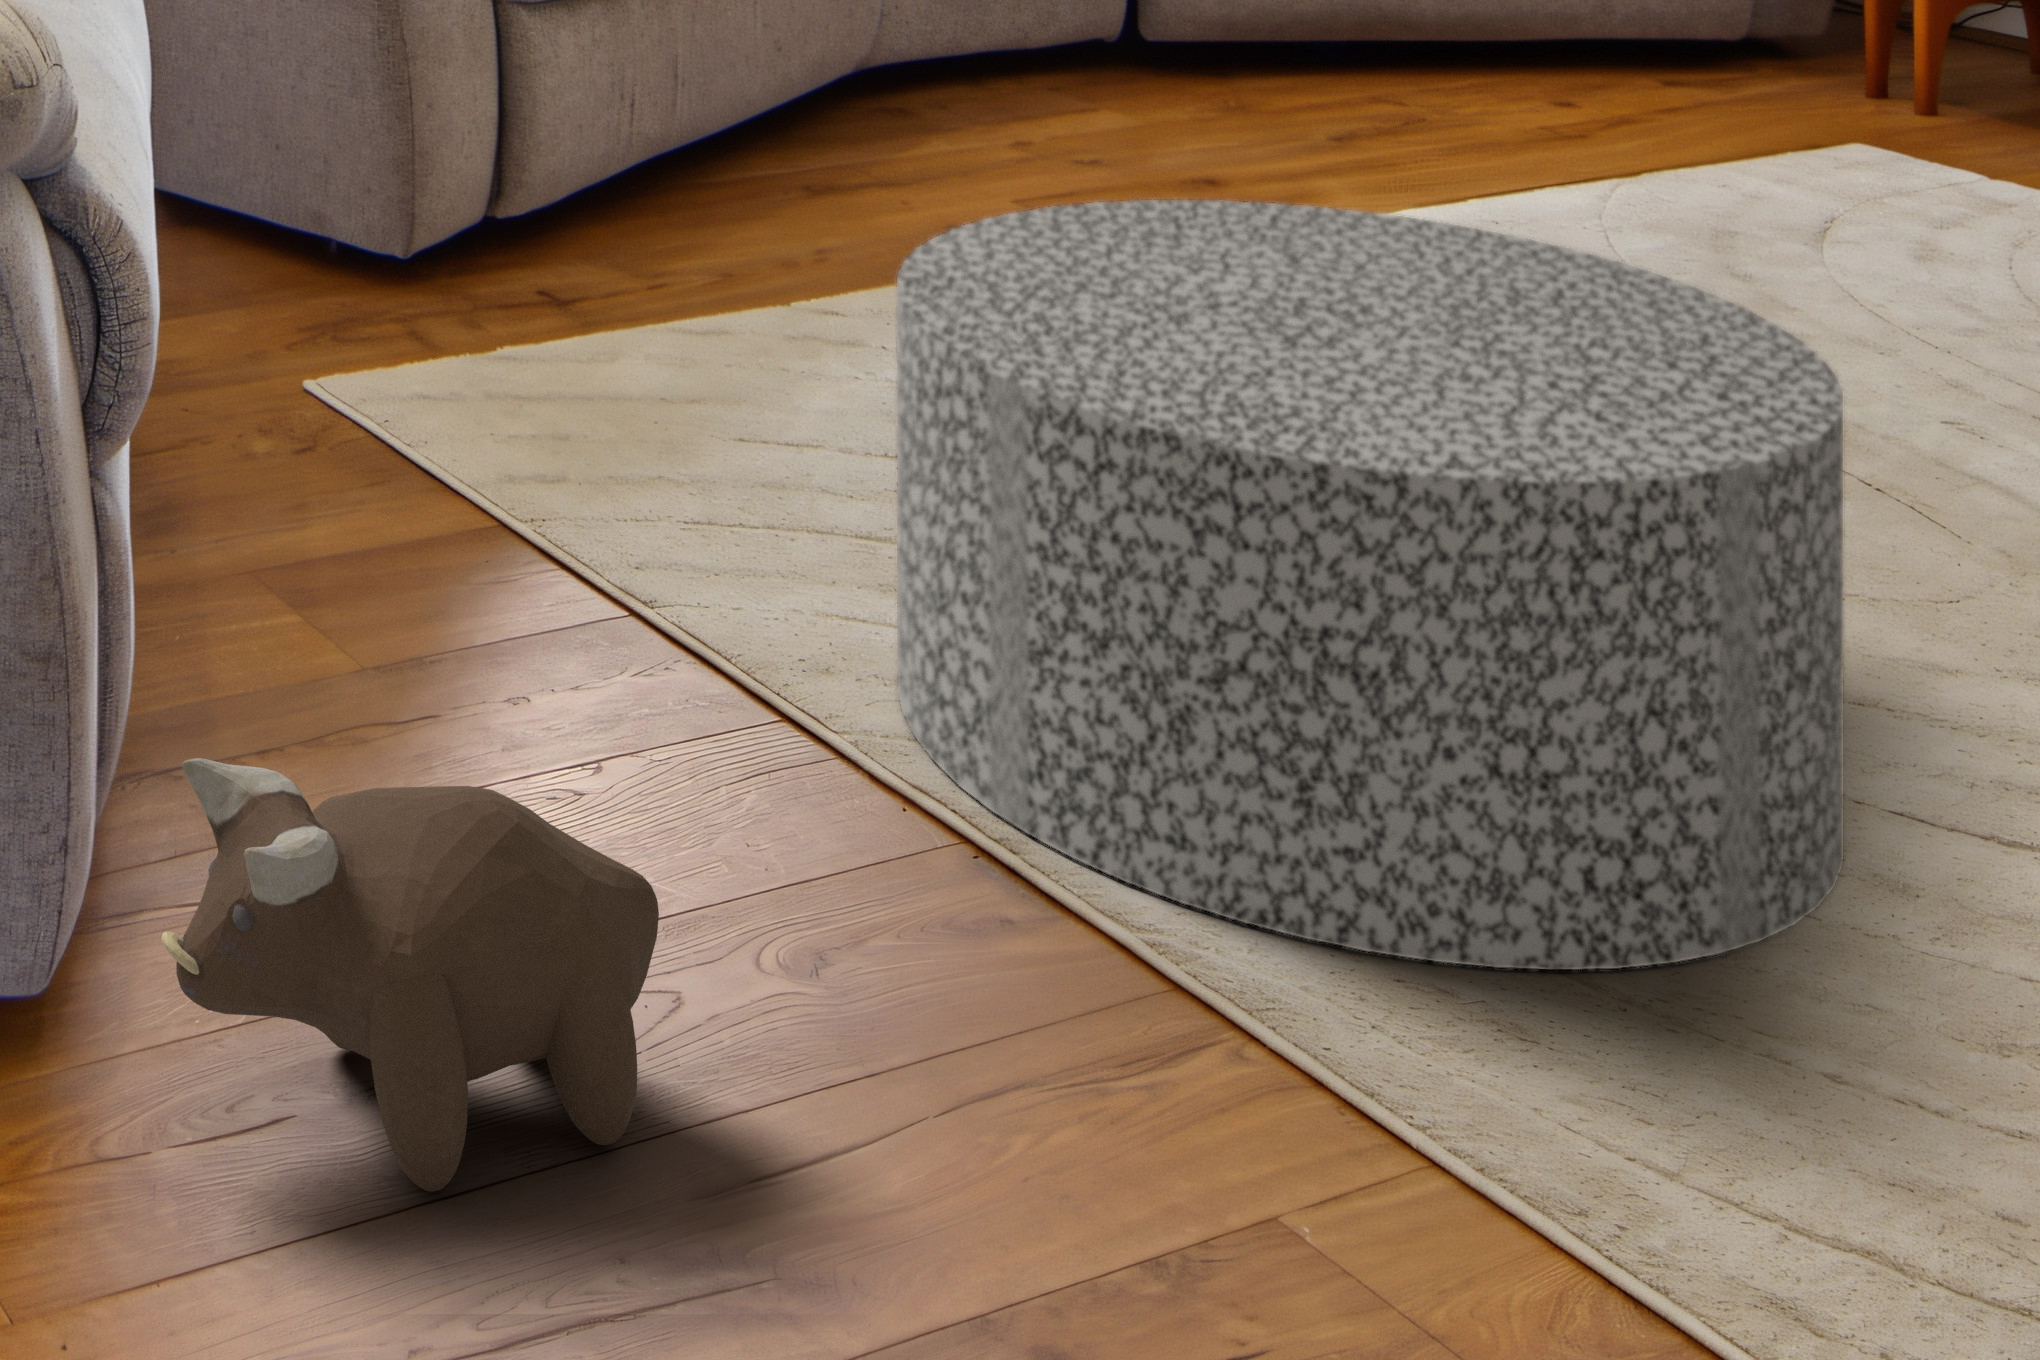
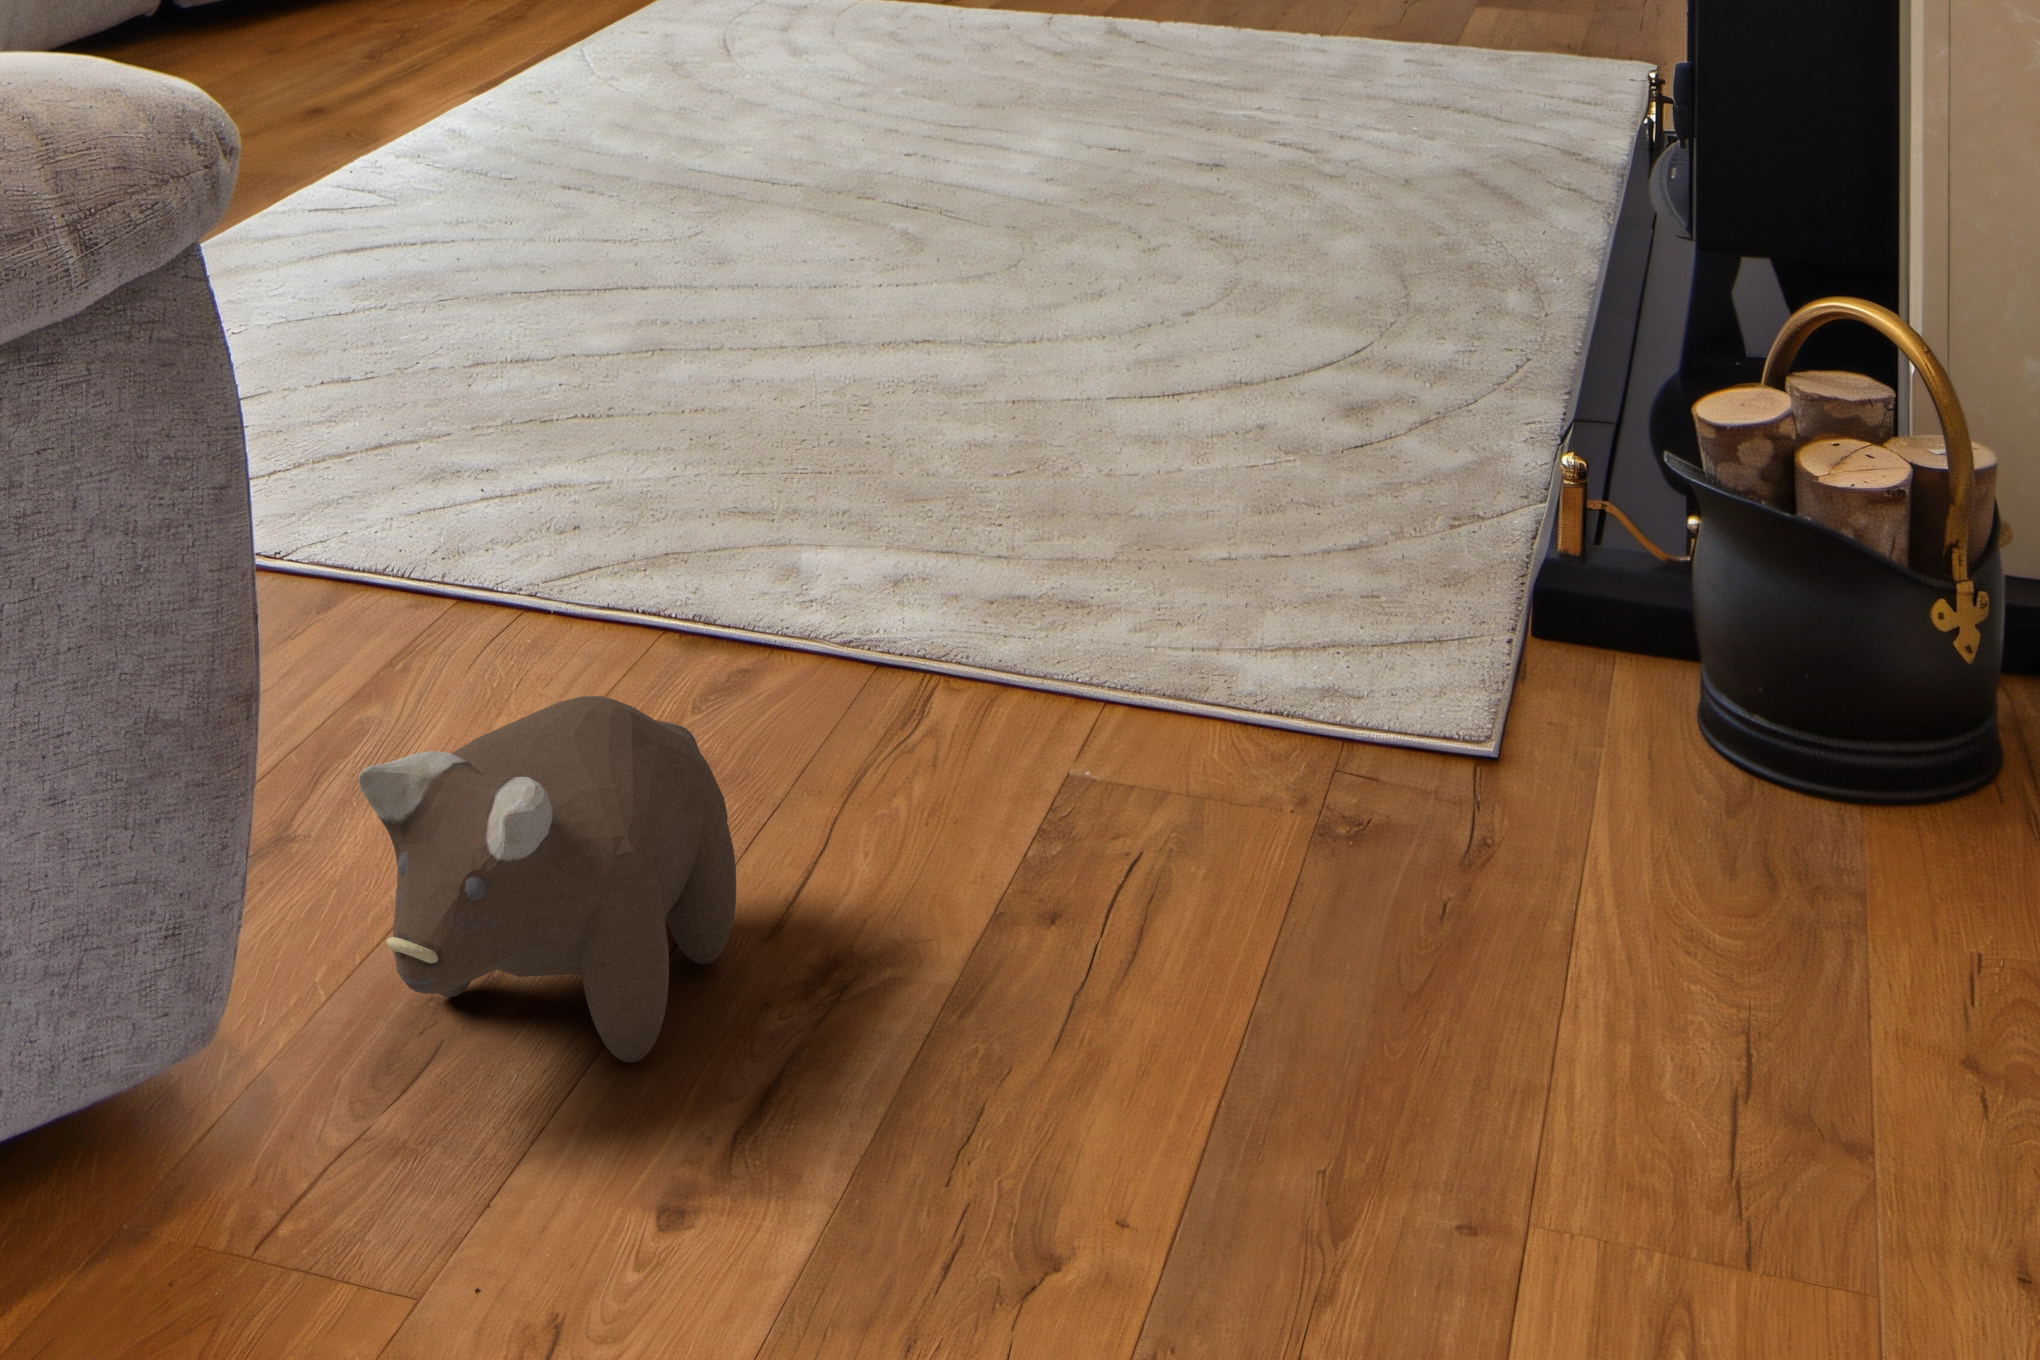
ottoman: present [896,200,1844,970] -> none [493,64,1165,622]

